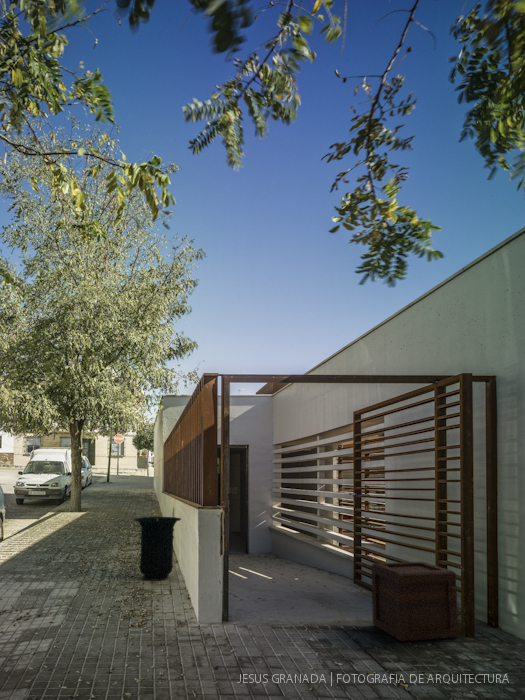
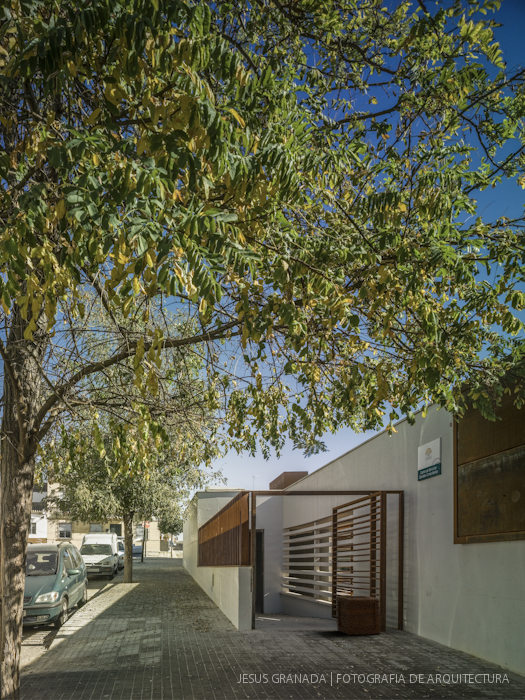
trash can: present [135,517,181,580] -> none [197,577,226,616]

